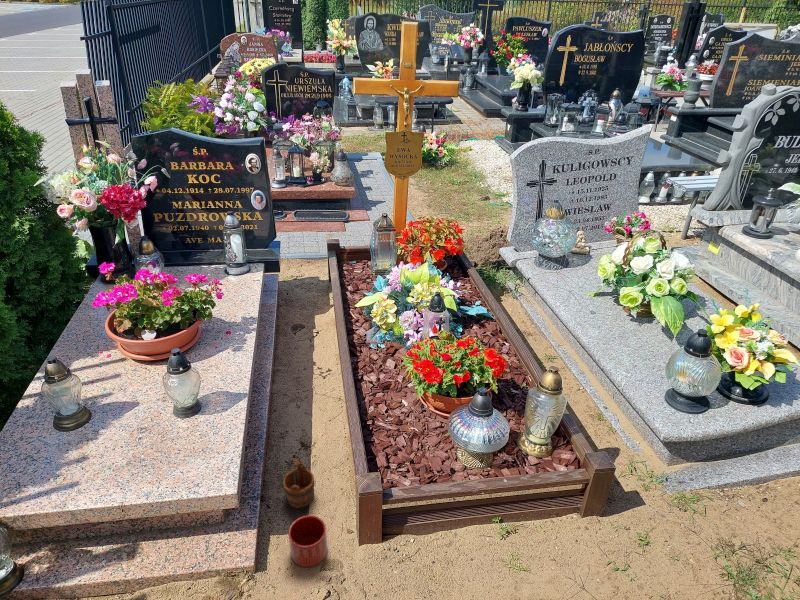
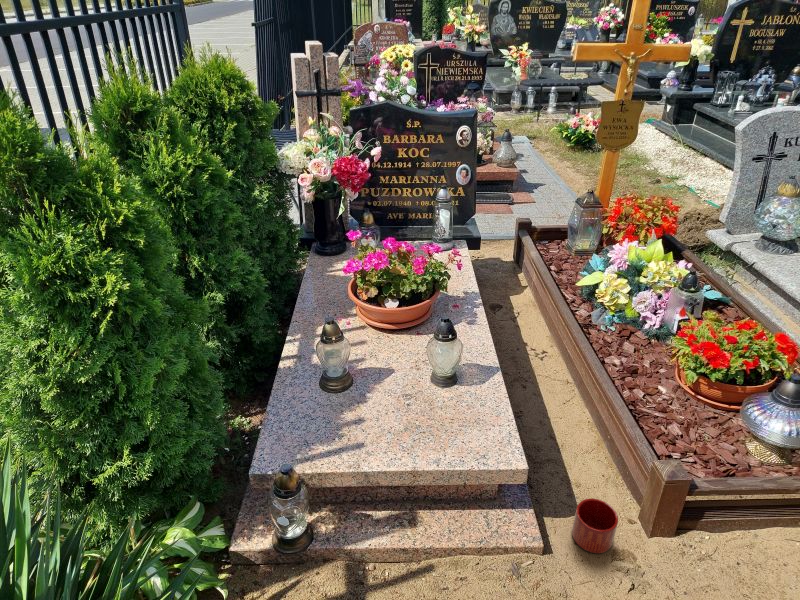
wooden bucket: present [283,458,315,508] -> none [548,437,583,491]

